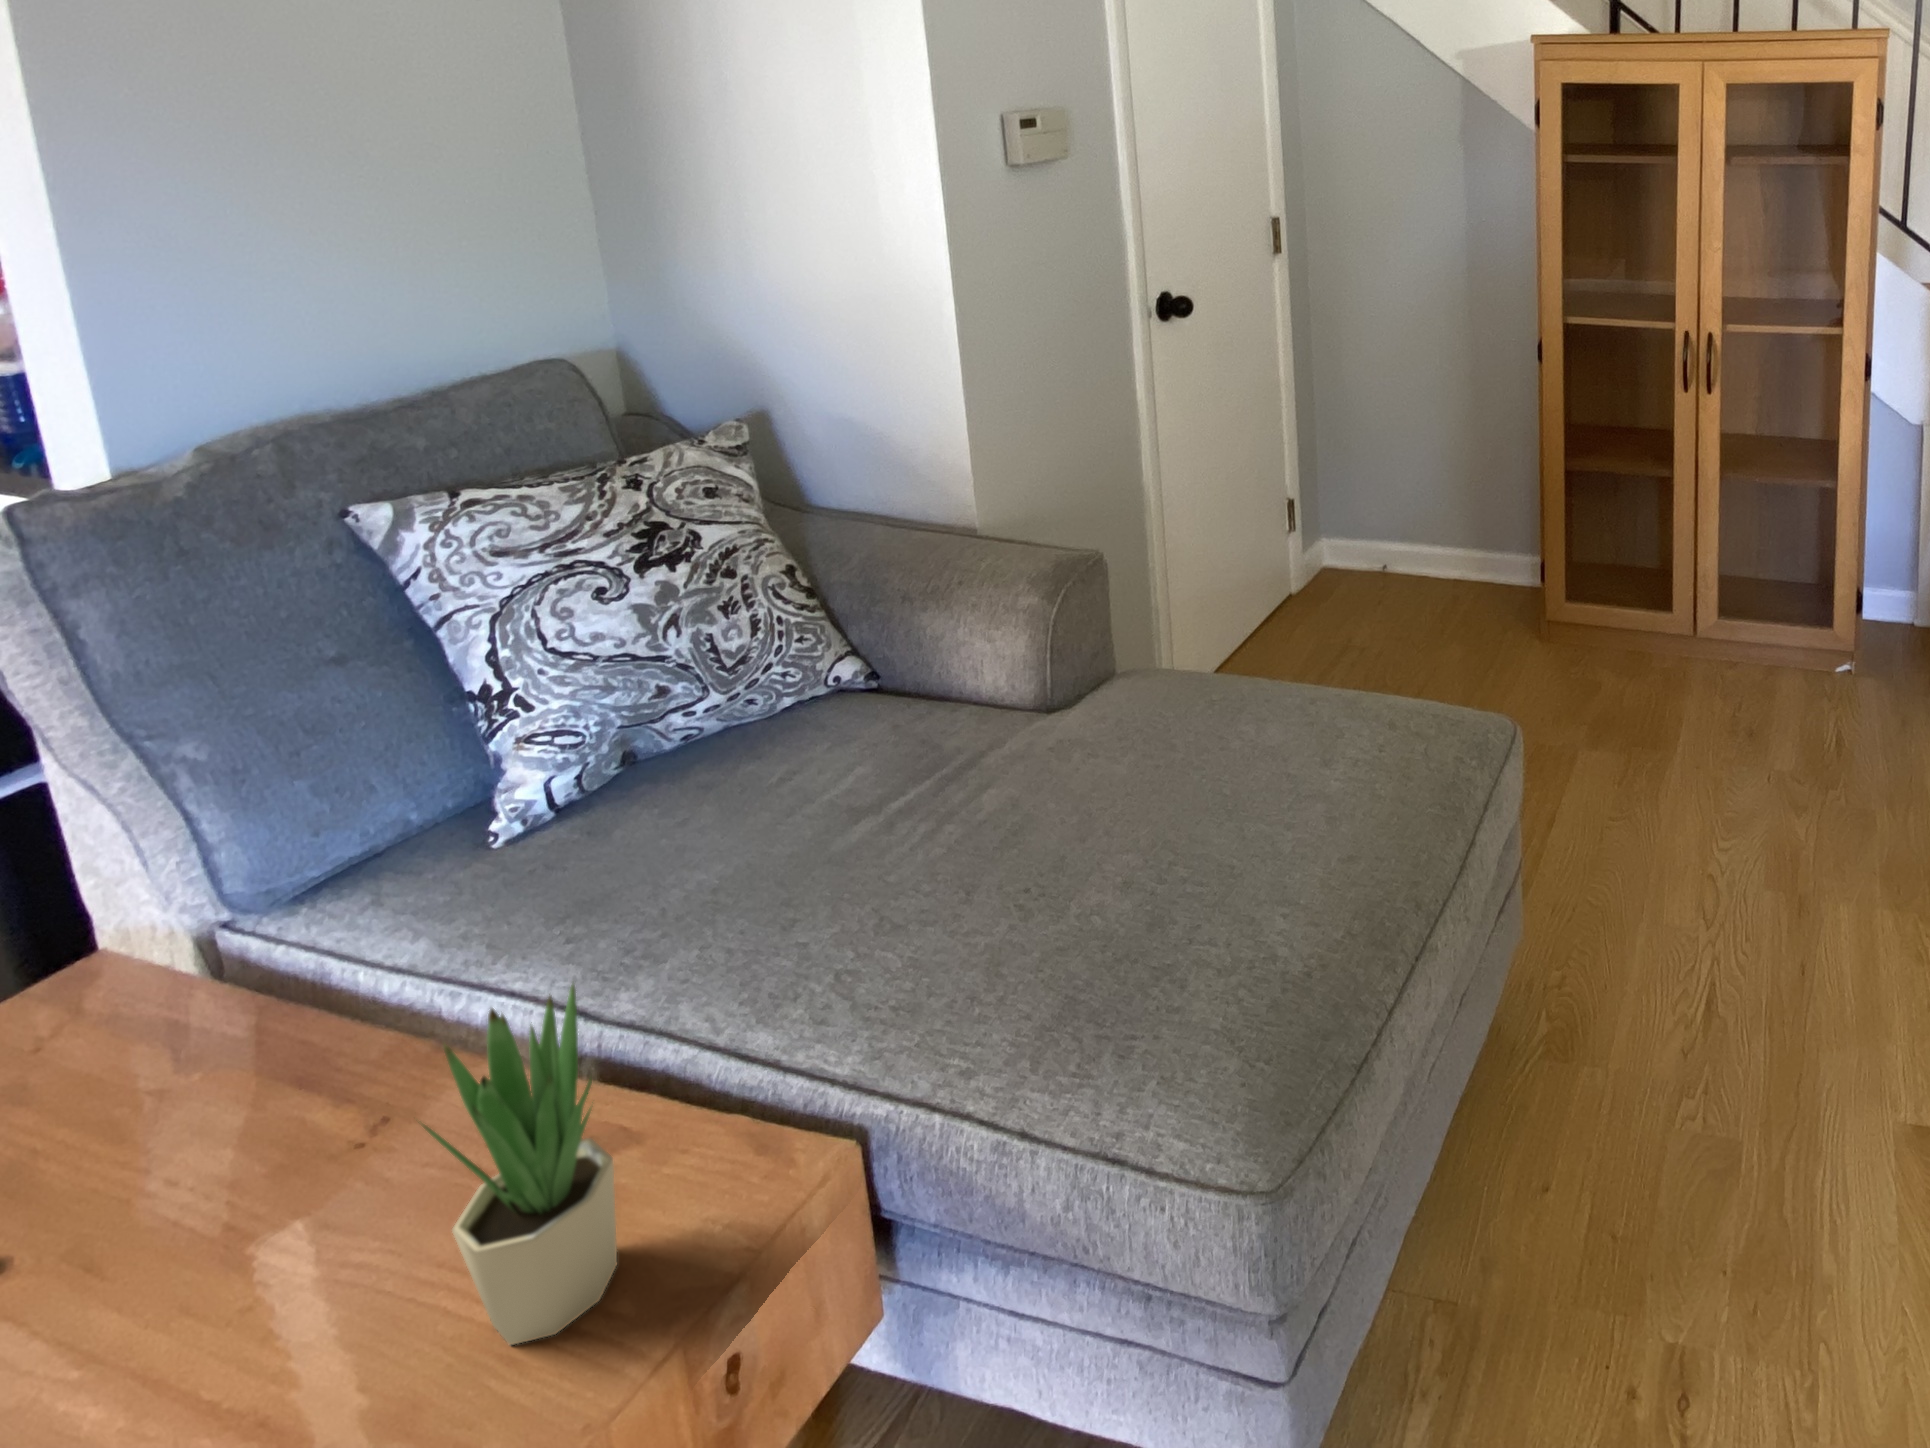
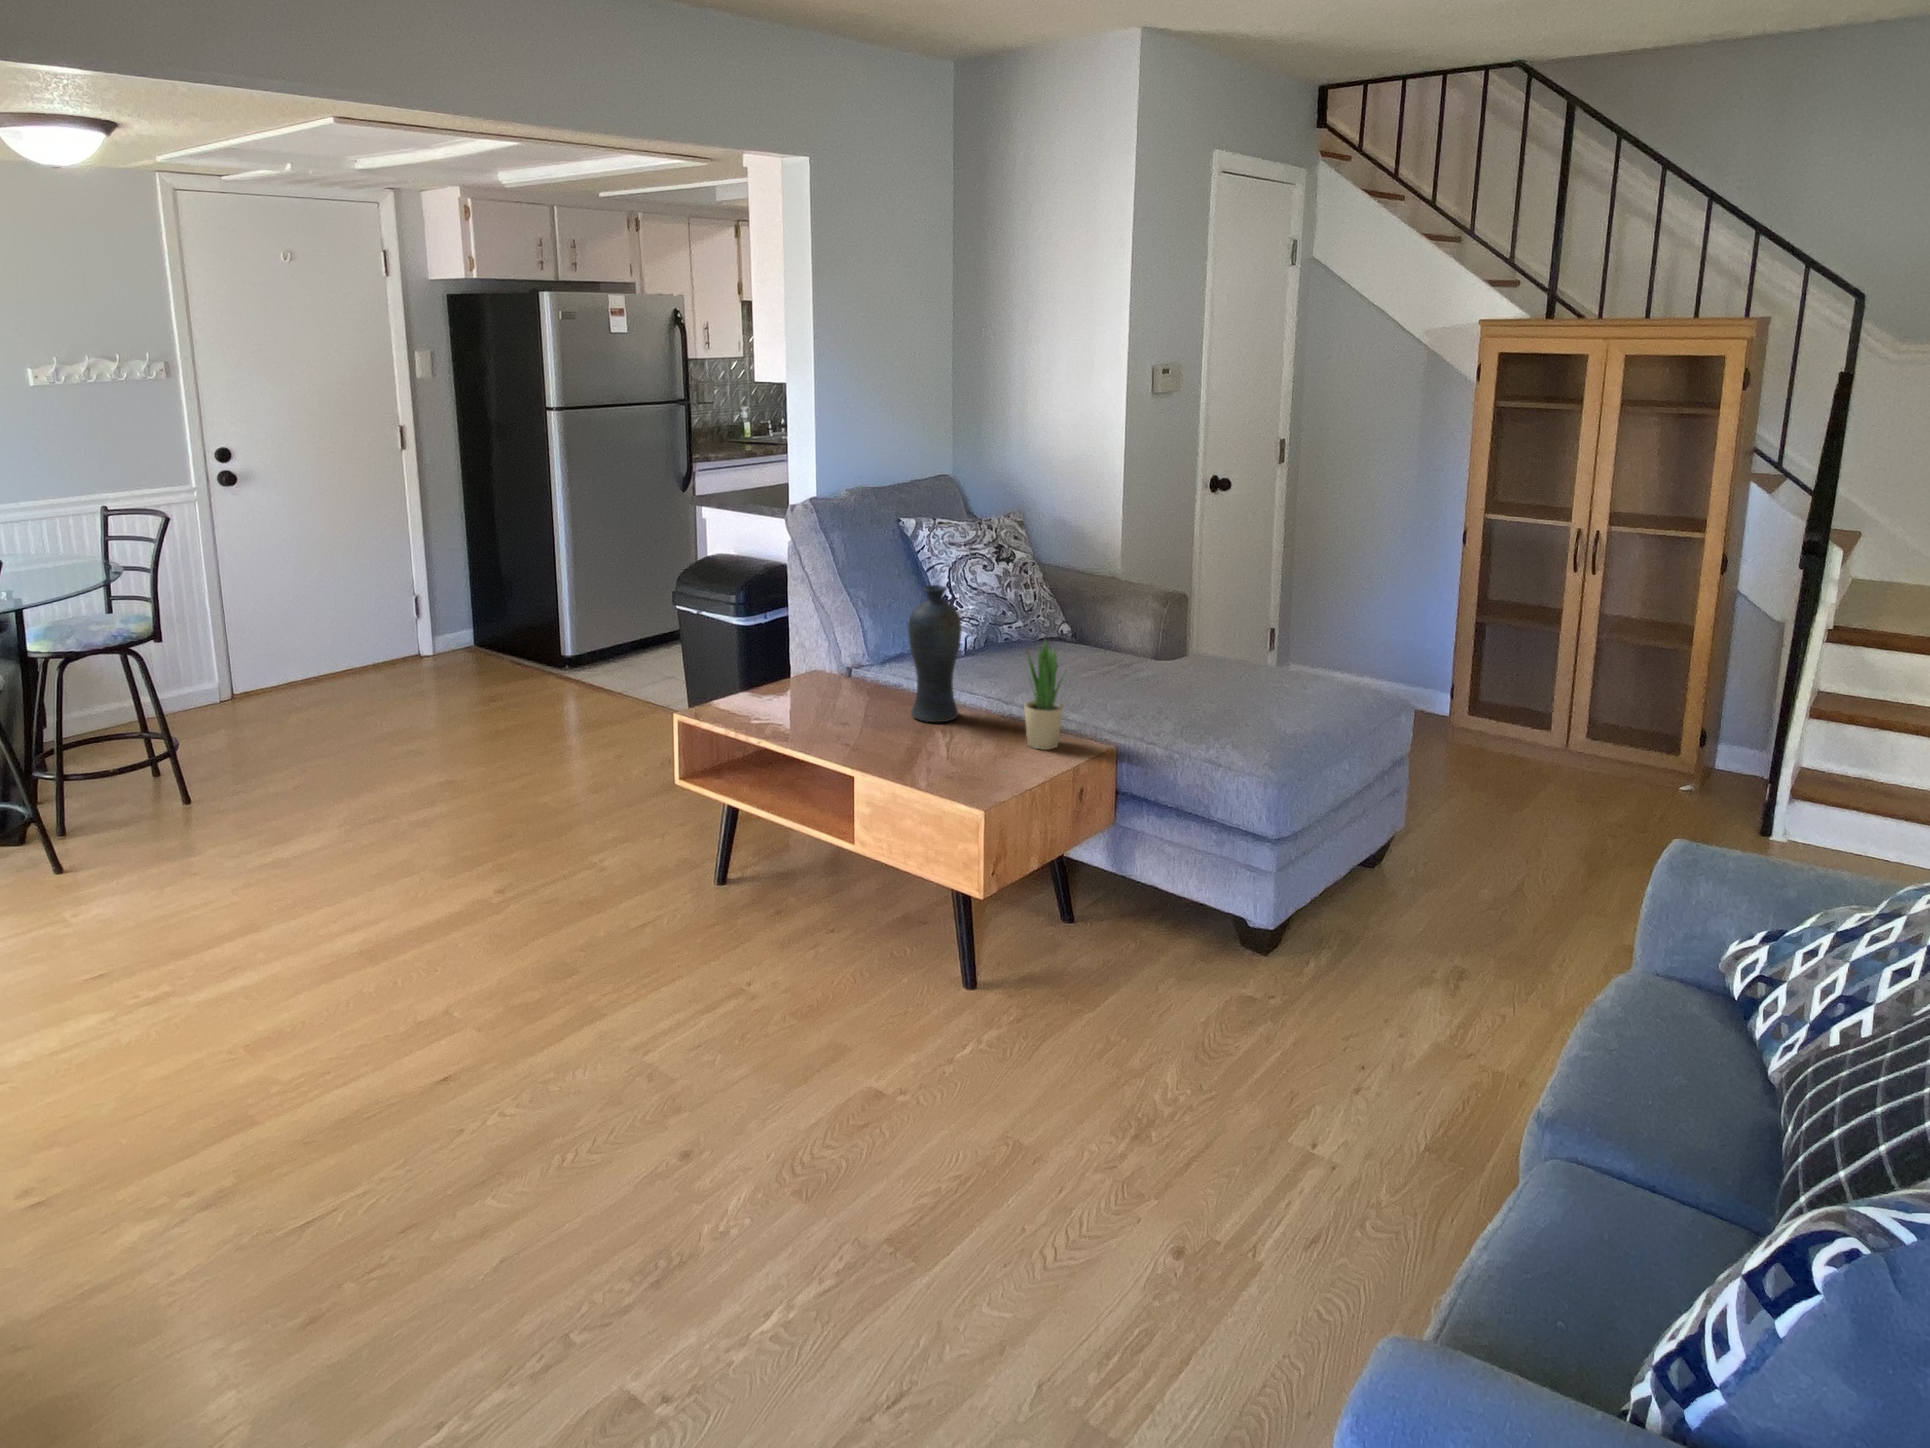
vase: none [54,830,349,1266] -> present [908,585,962,722]

